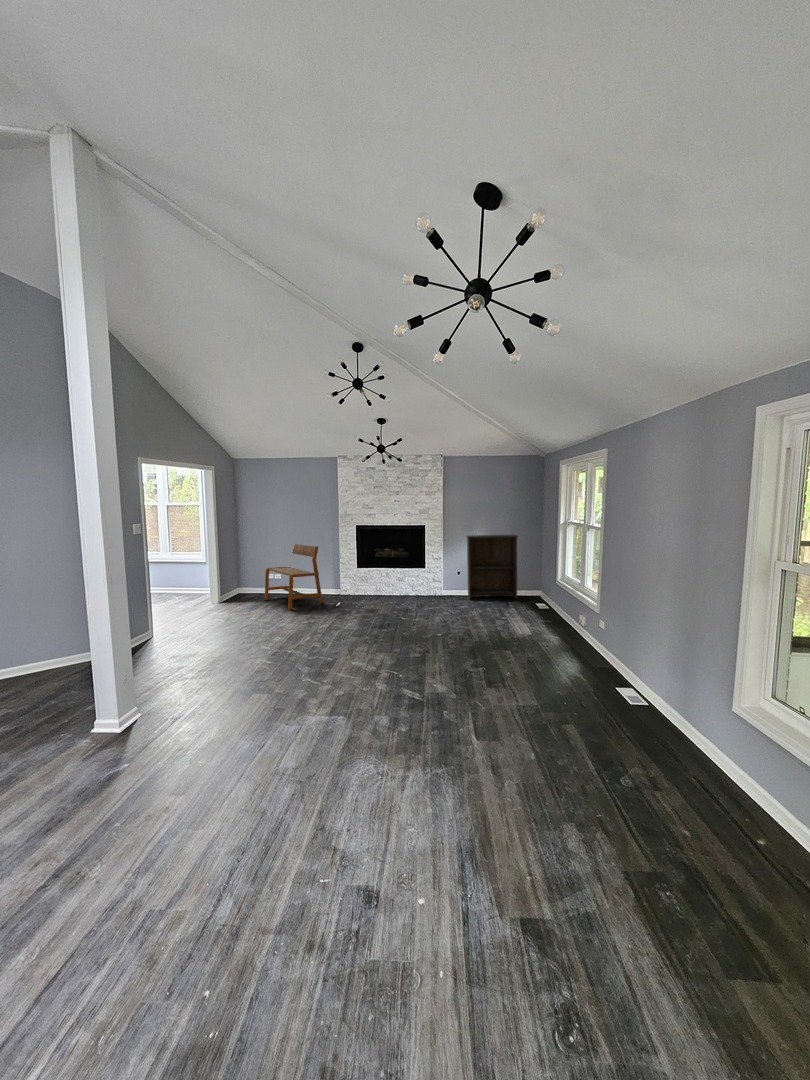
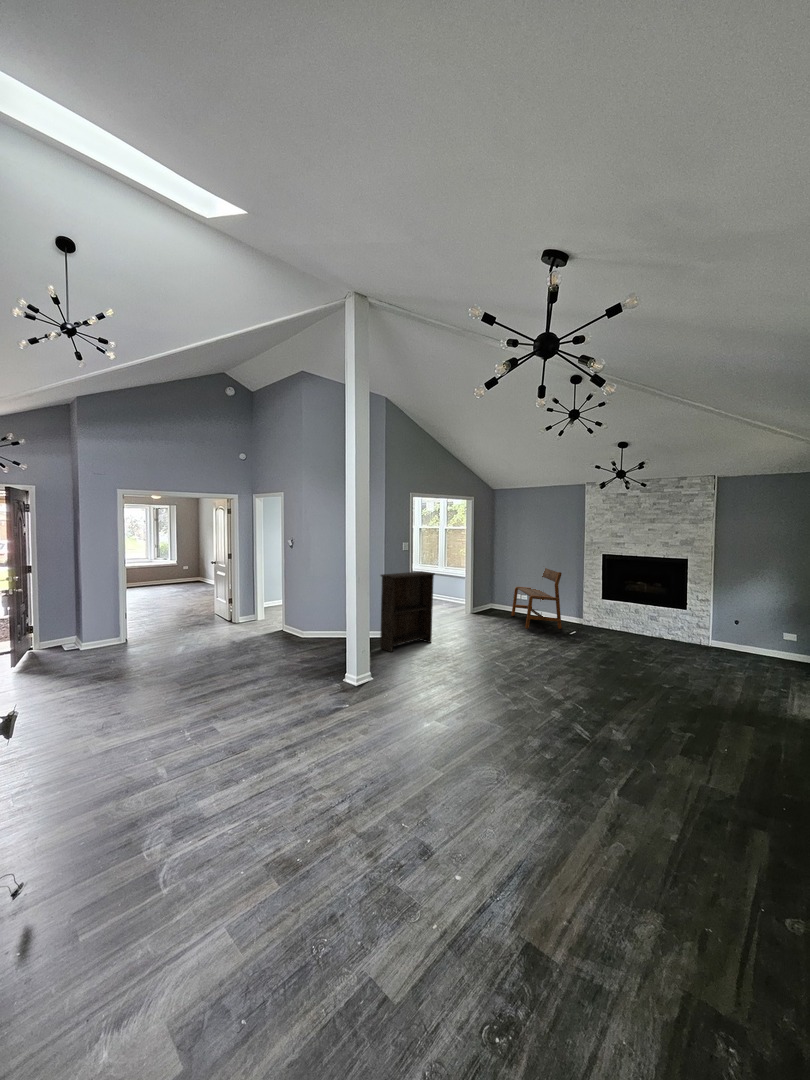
bookshelf: present [466,535,518,599] -> present [380,571,435,652]

